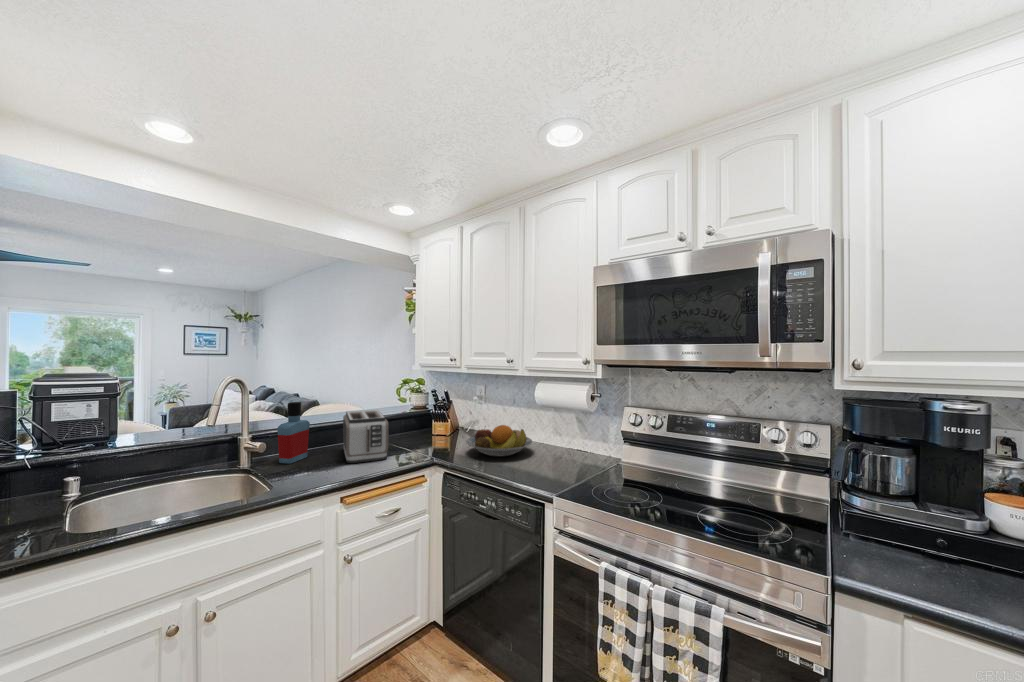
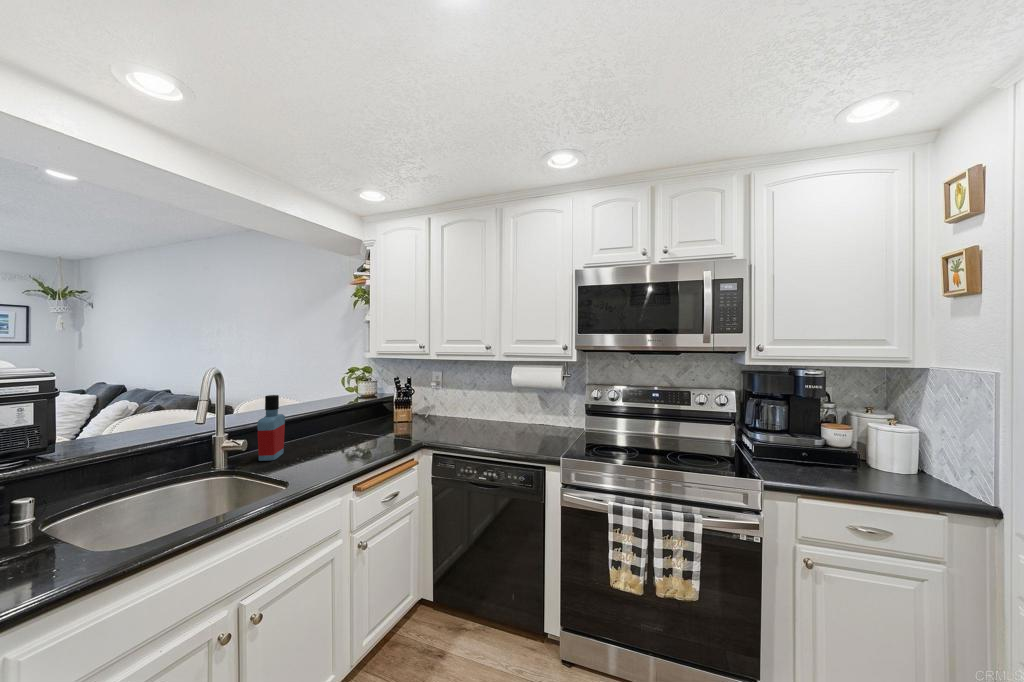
toaster: present [343,410,389,463] -> none [316,401,378,454]
fruit bowl: present [466,425,532,456] -> none [446,408,507,436]

